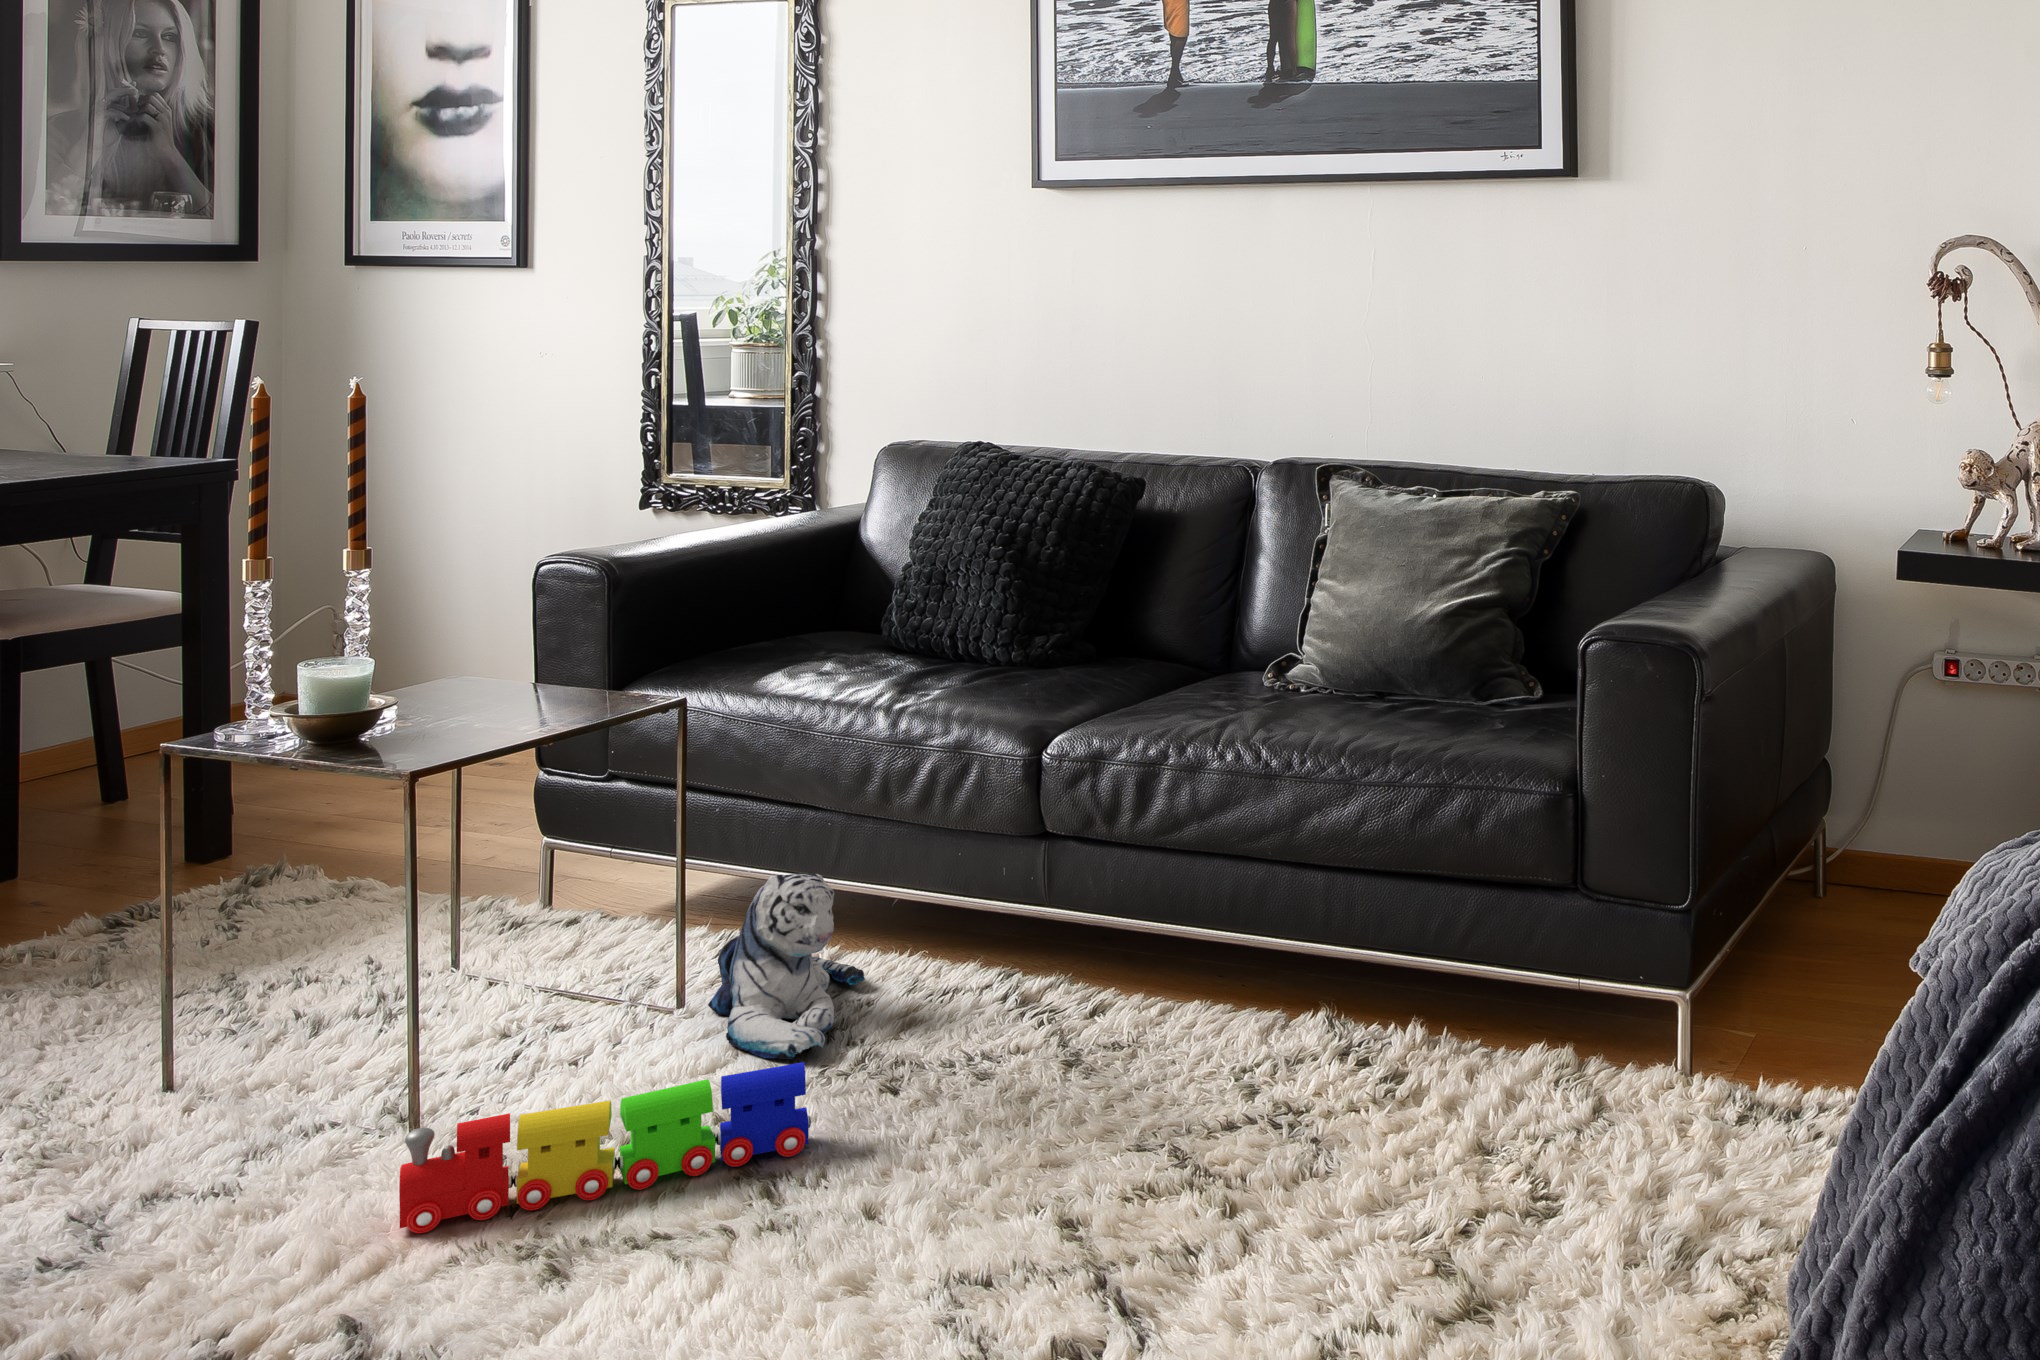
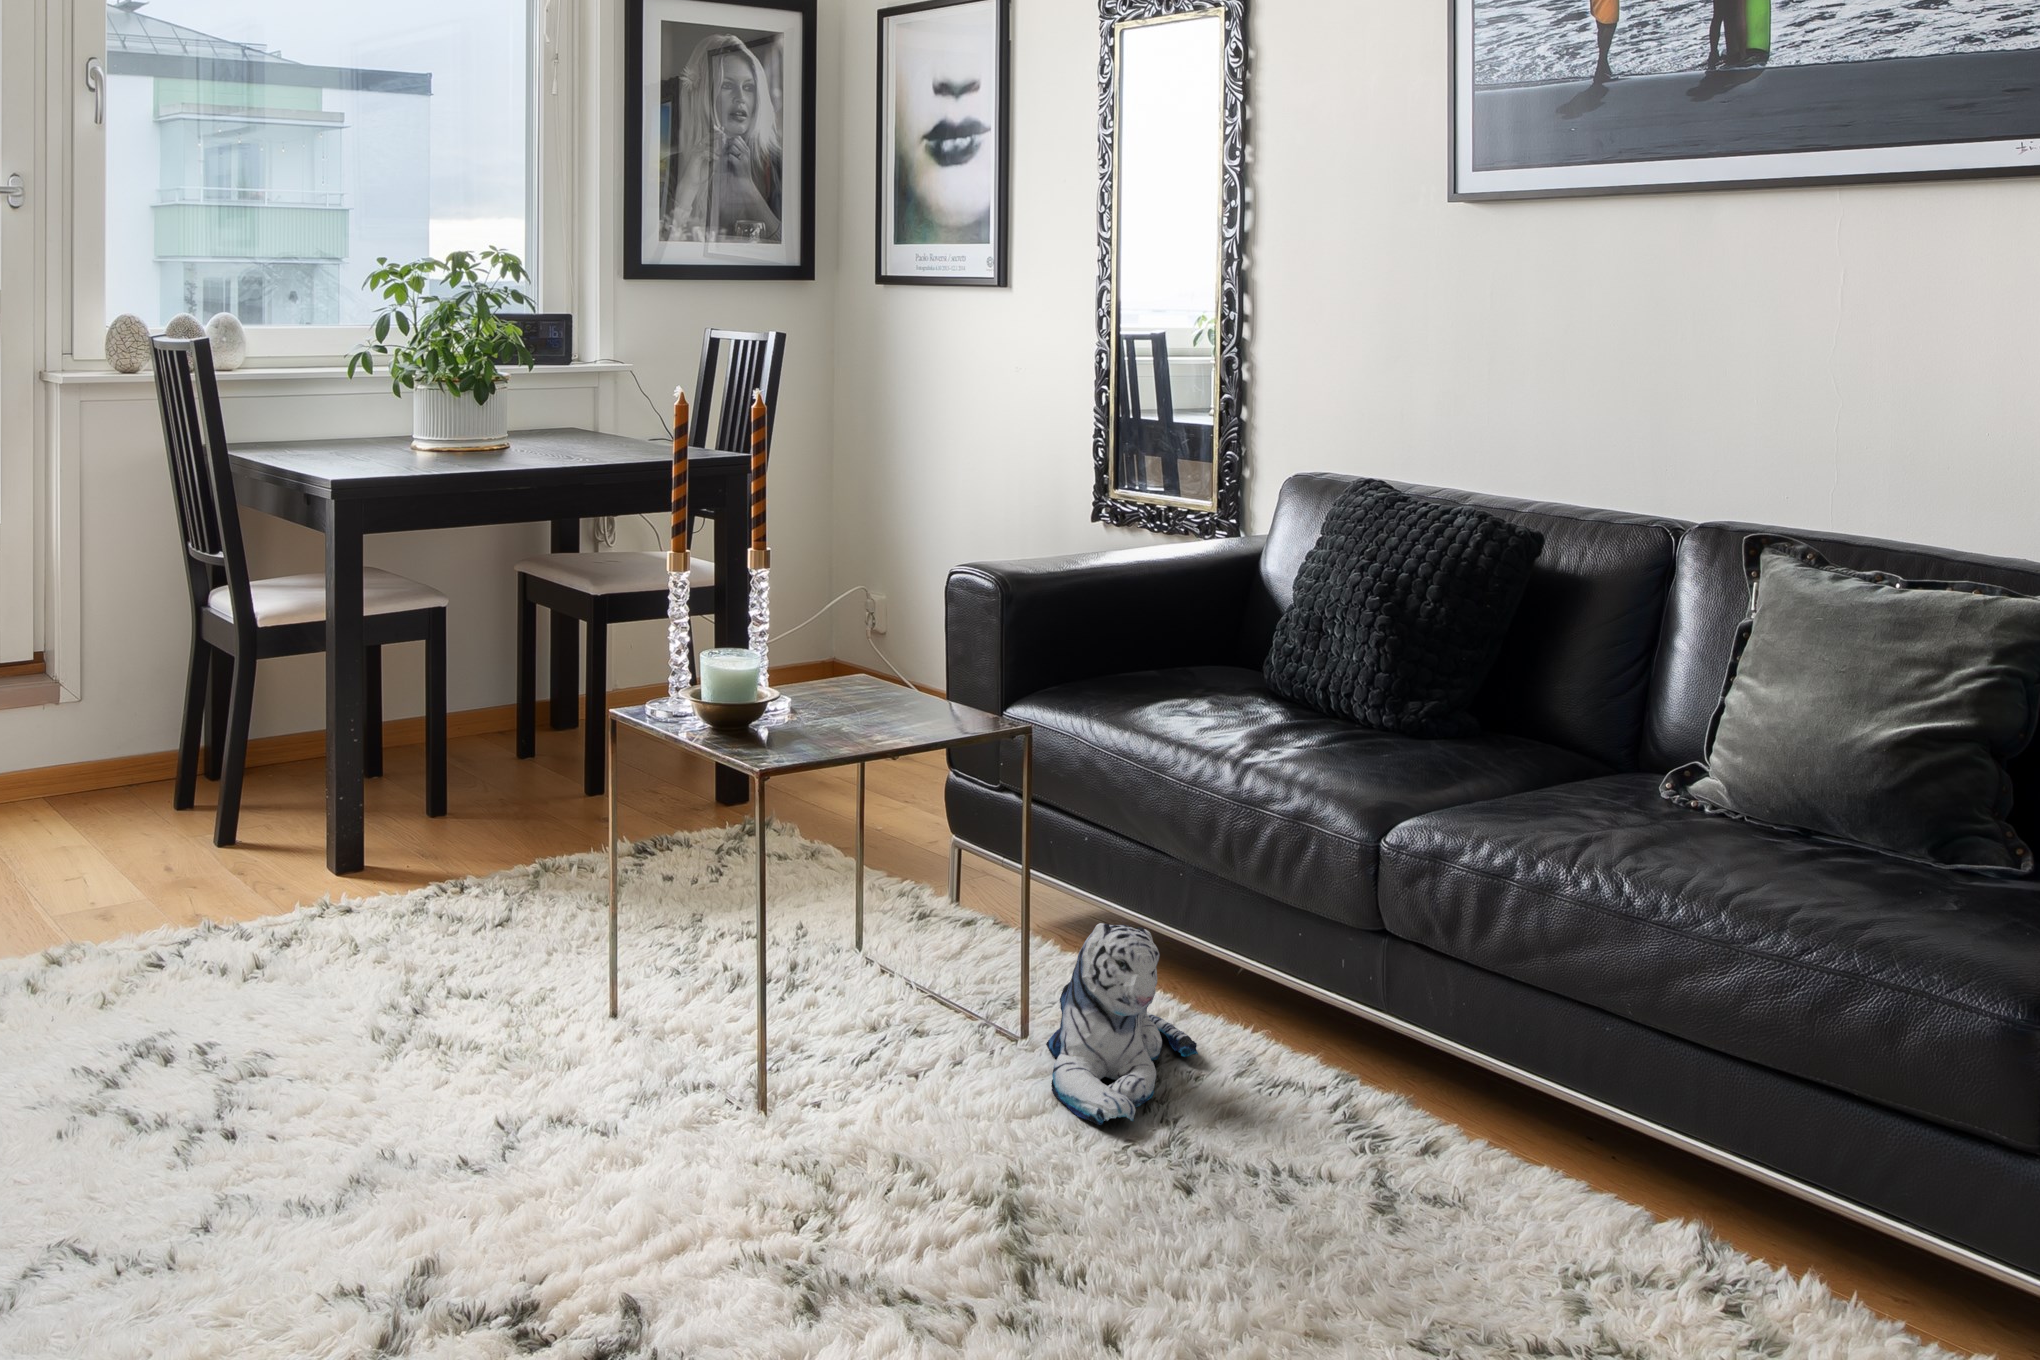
toy train: present [399,1062,811,1233] -> none [717,1111,1088,1236]

